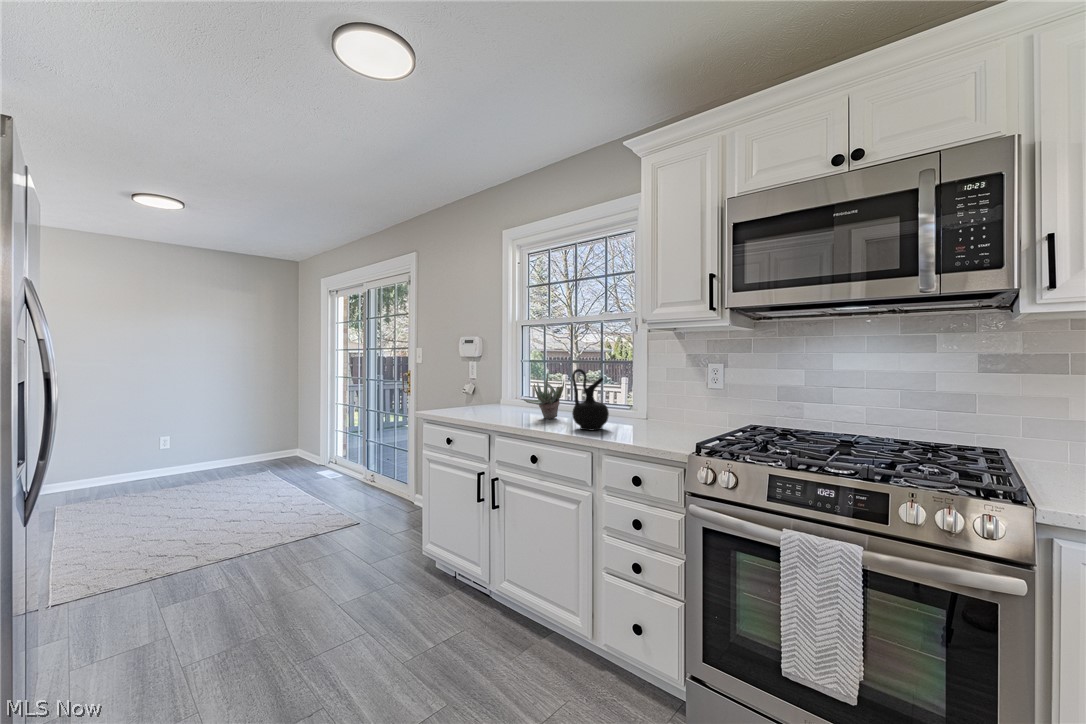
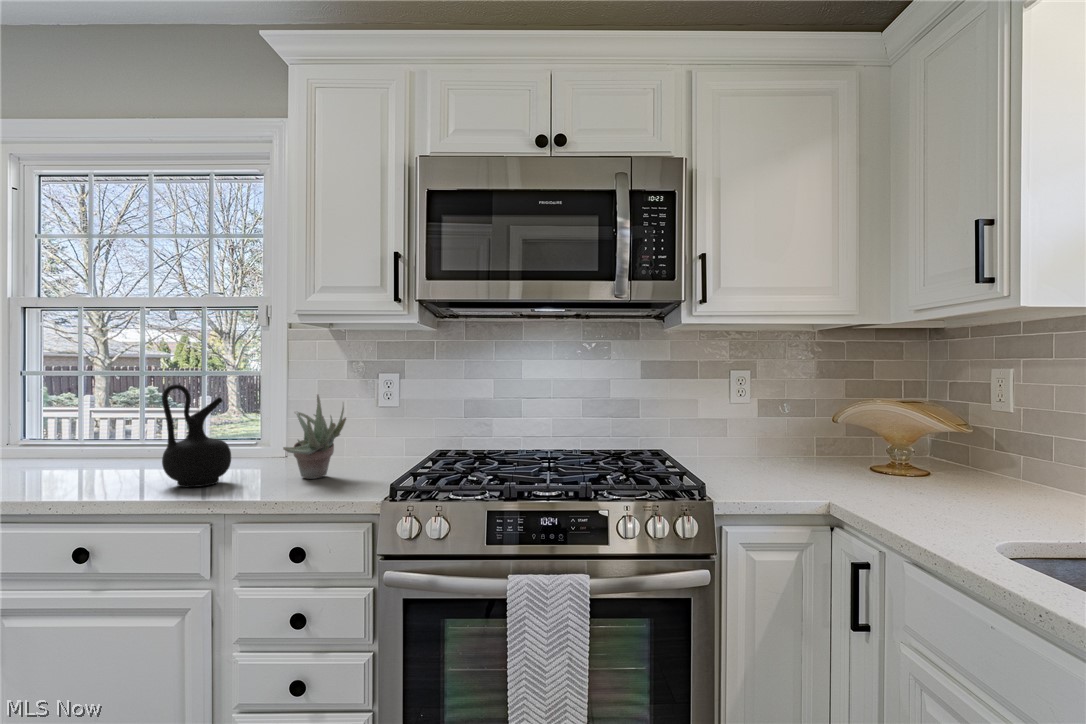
succulent plant: present [524,373,564,419] -> present [283,394,346,479]

